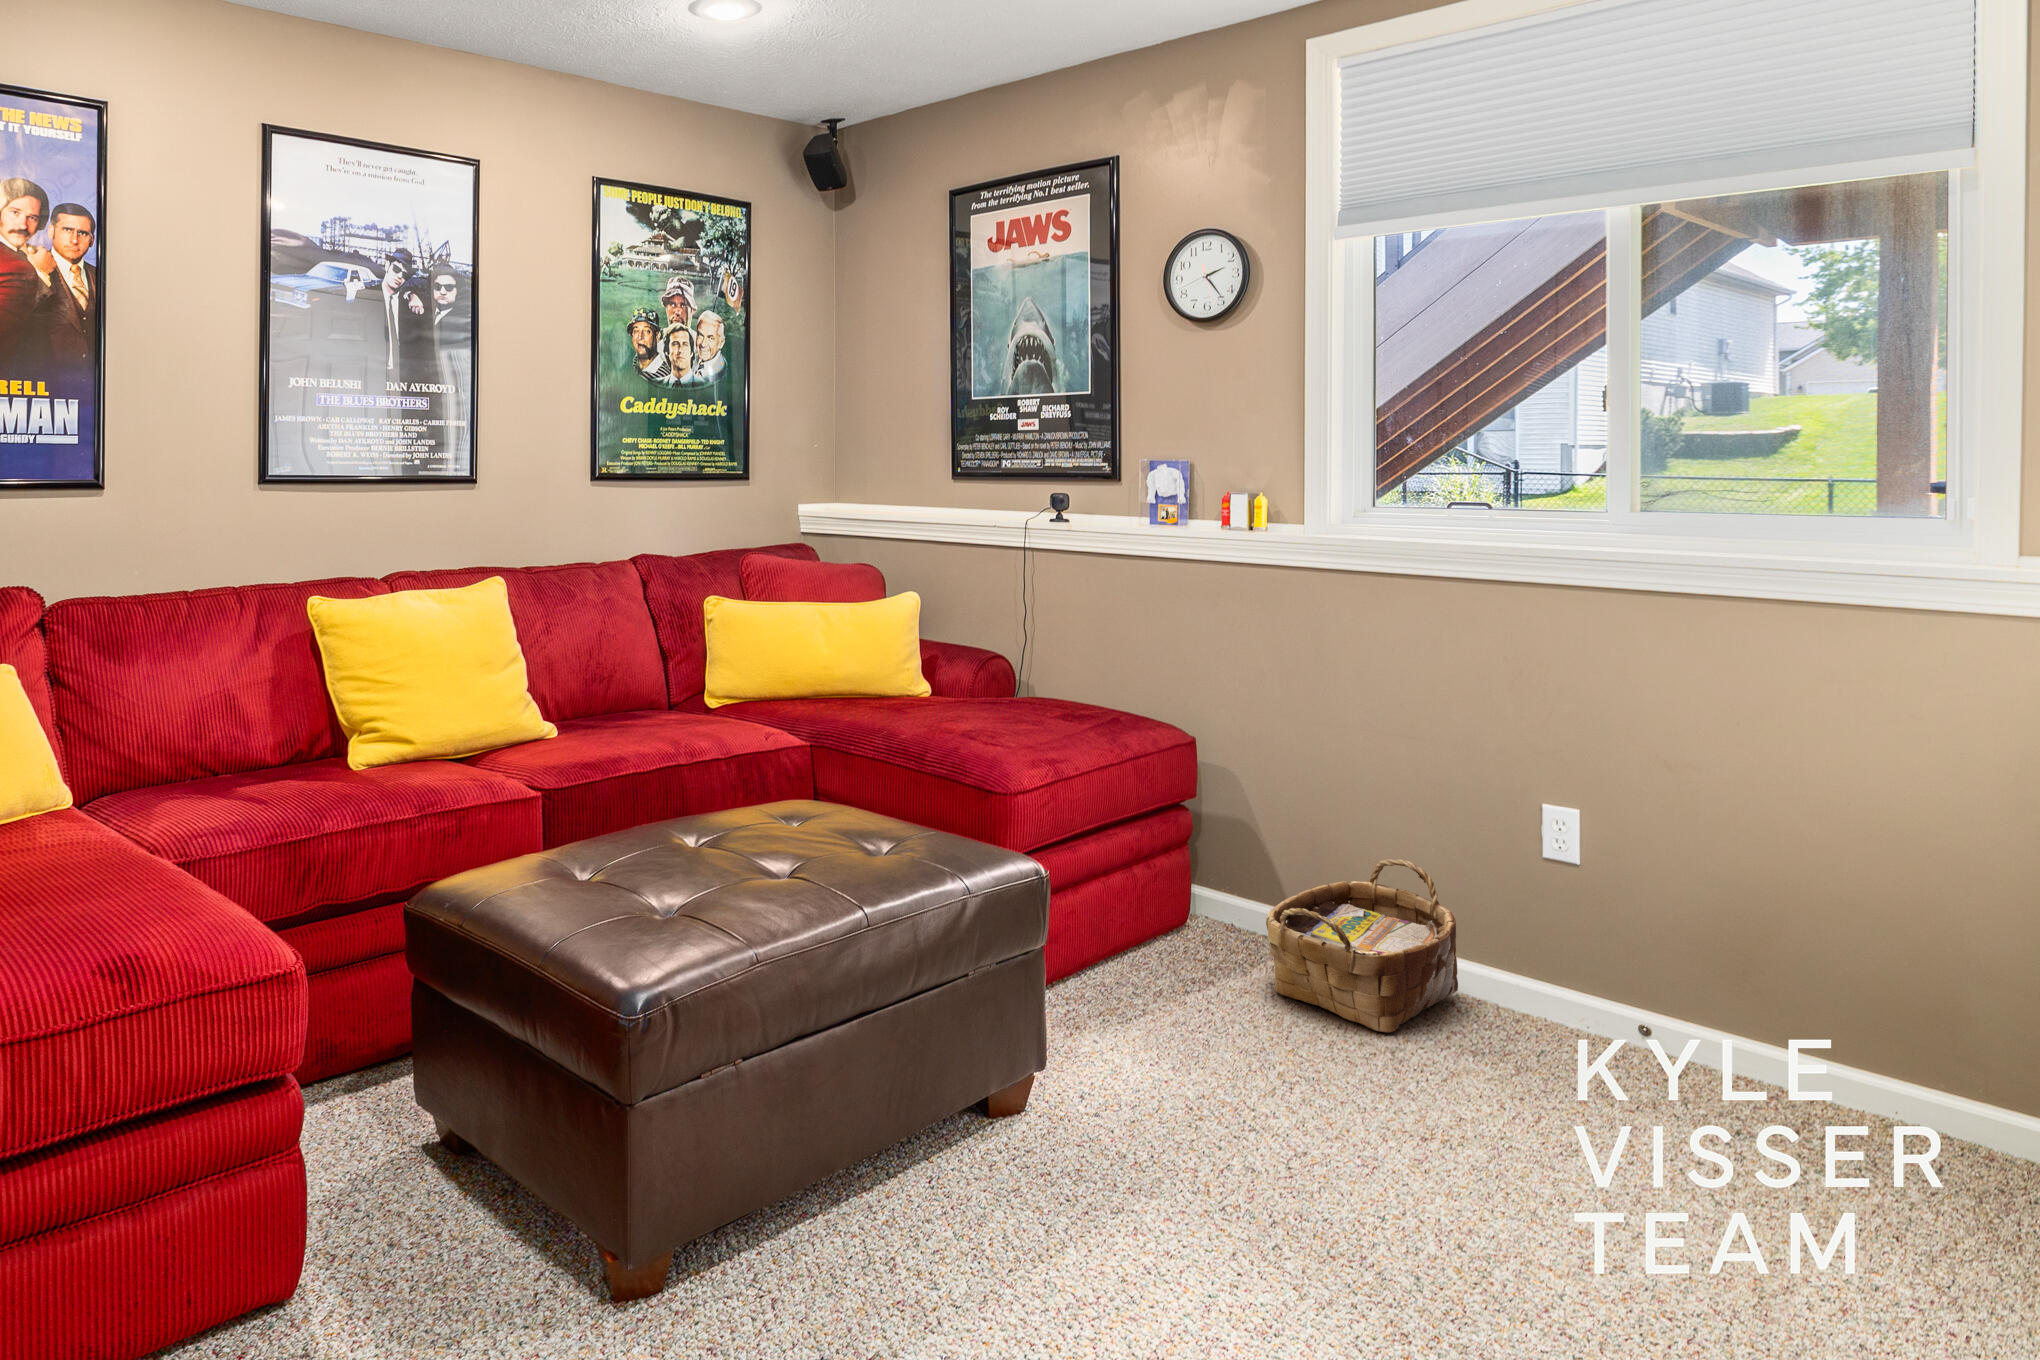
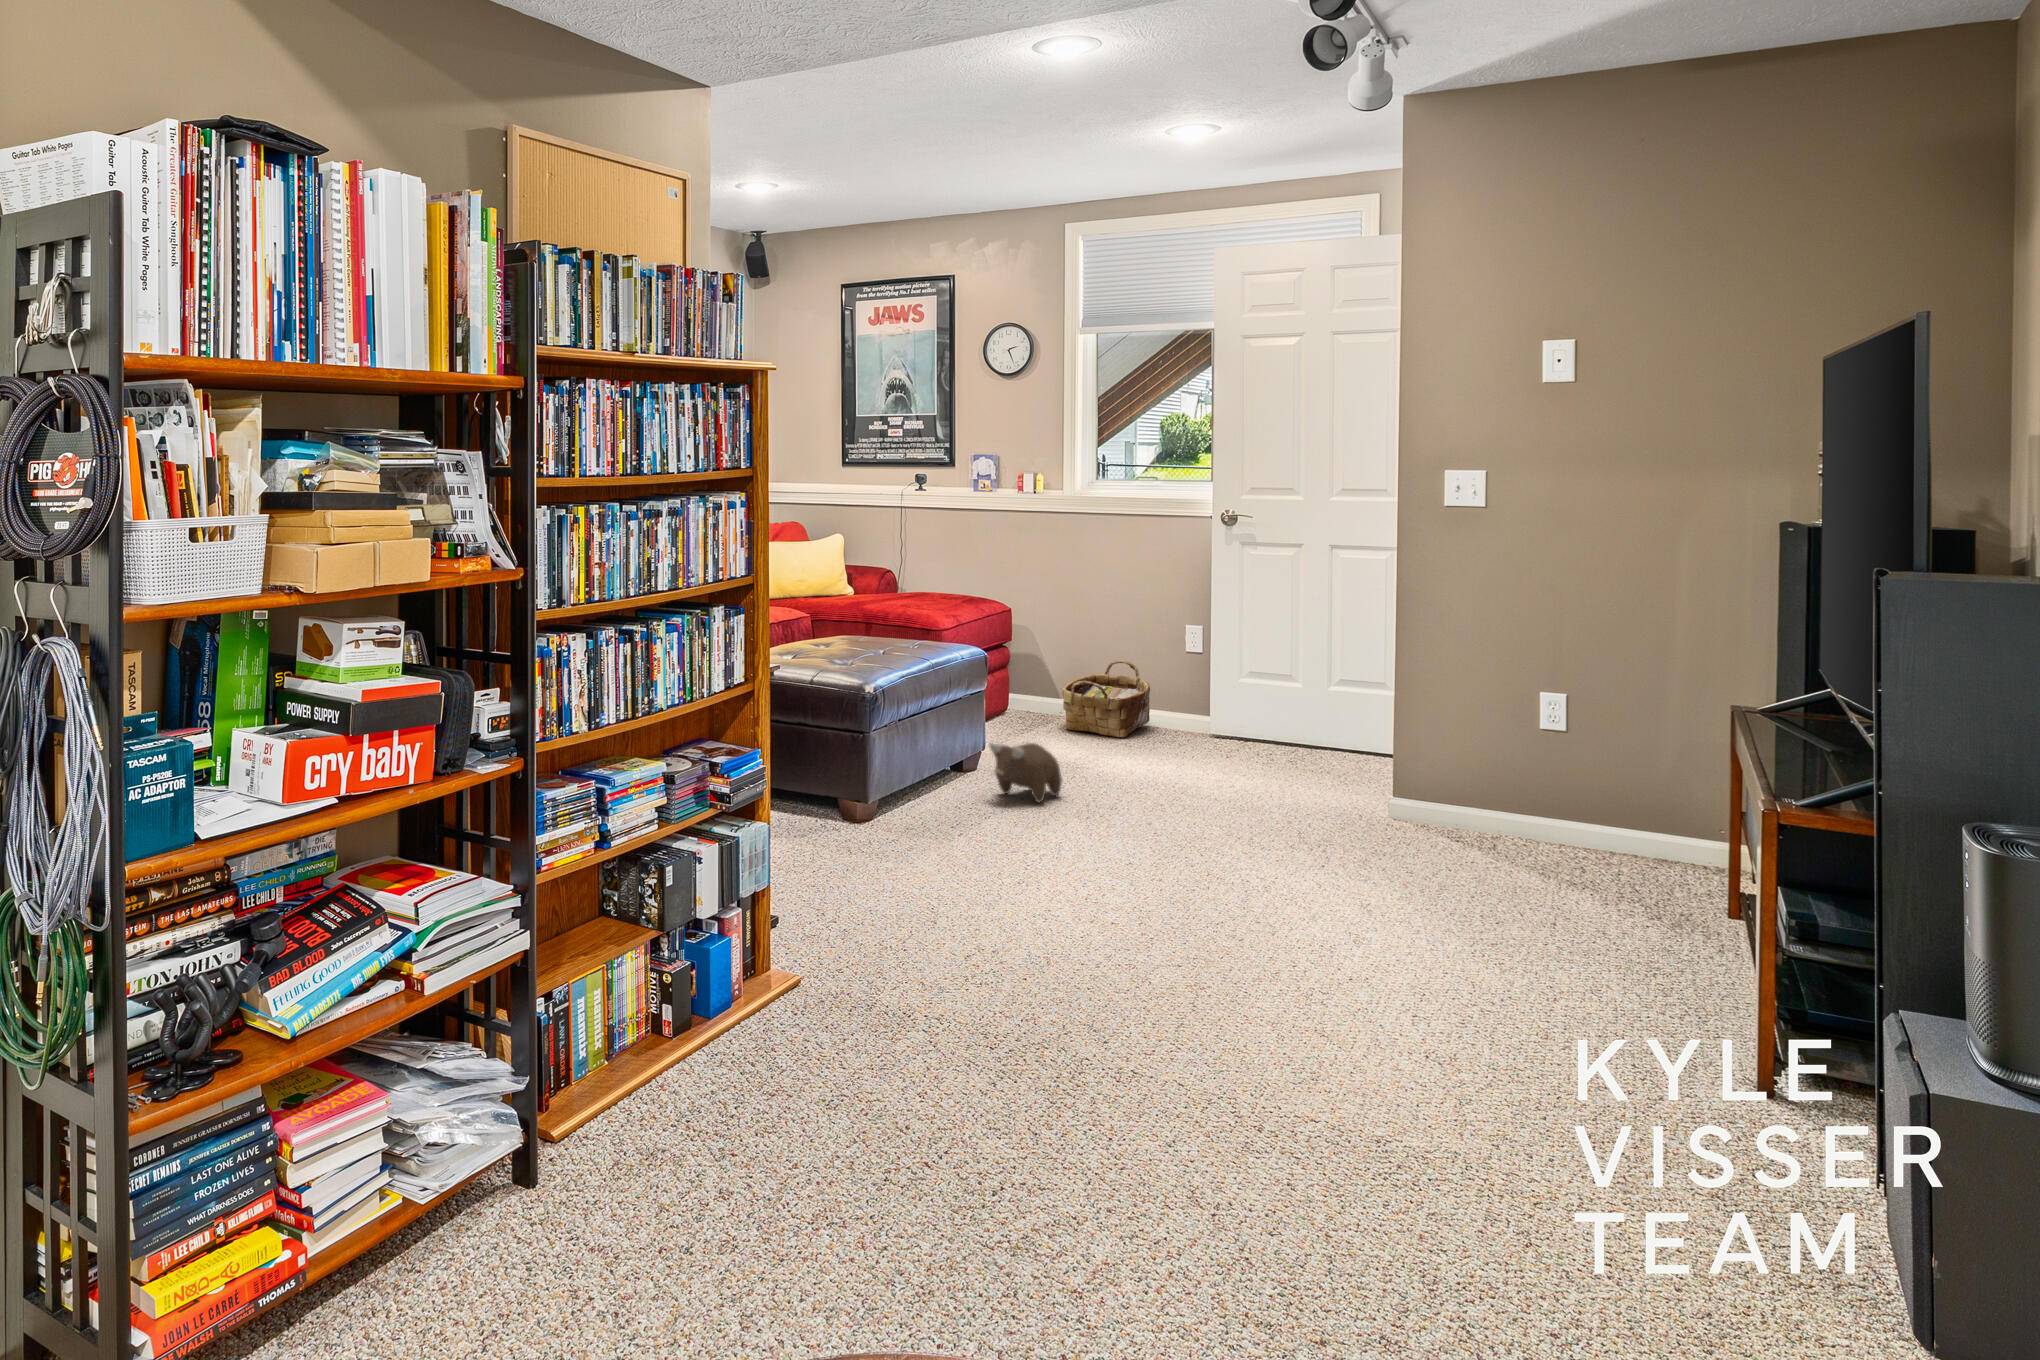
plush toy: none [967,1111,1148,1272] -> present [990,743,1062,802]

